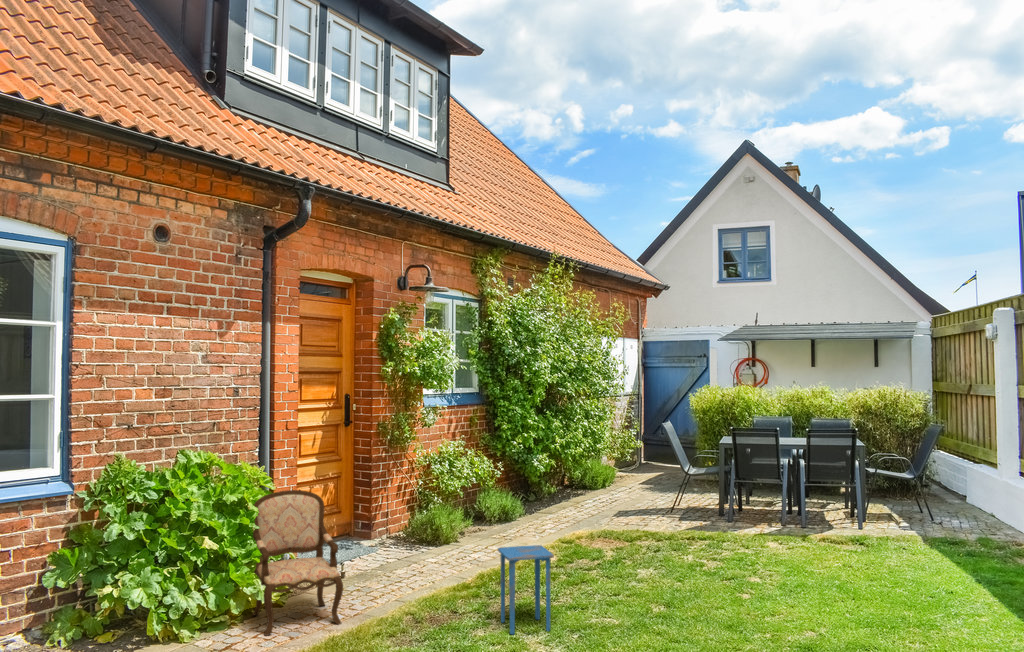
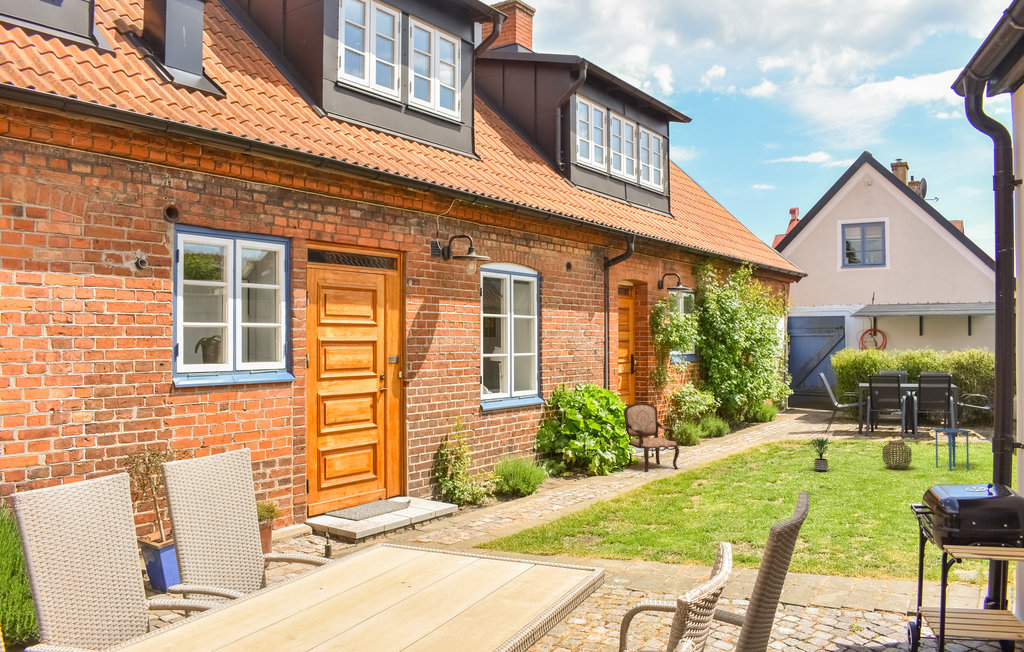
side table: present [498,545,554,634] -> present [933,428,971,470]
potted plant: none [579,558,628,632] -> present [809,438,828,472]
woven basket: none [722,563,774,622] -> present [883,441,912,470]

